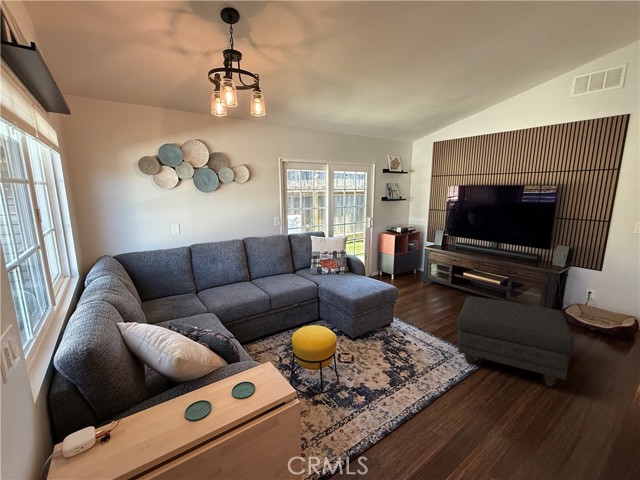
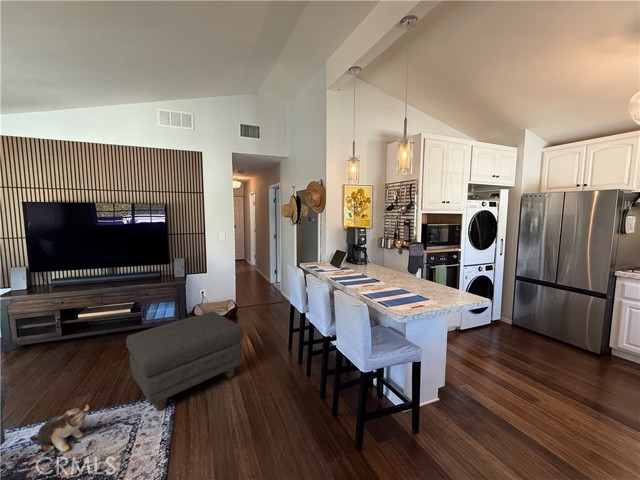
plush toy: none [402,322,423,344] -> present [30,405,89,452]

